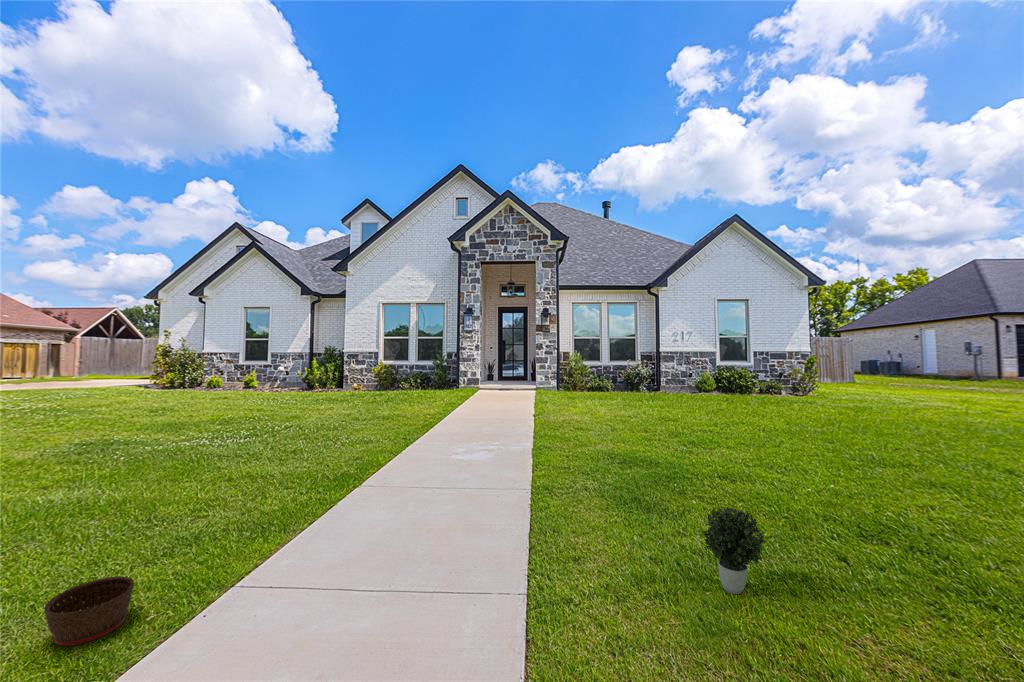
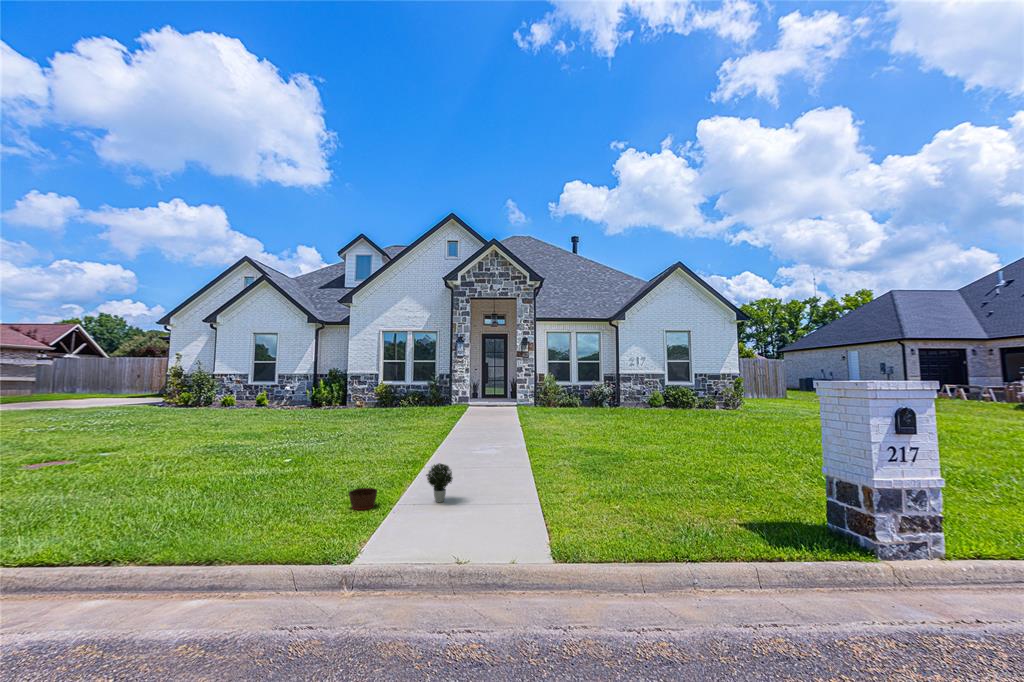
potted plant: present [703,507,766,594] -> present [426,463,453,502]

